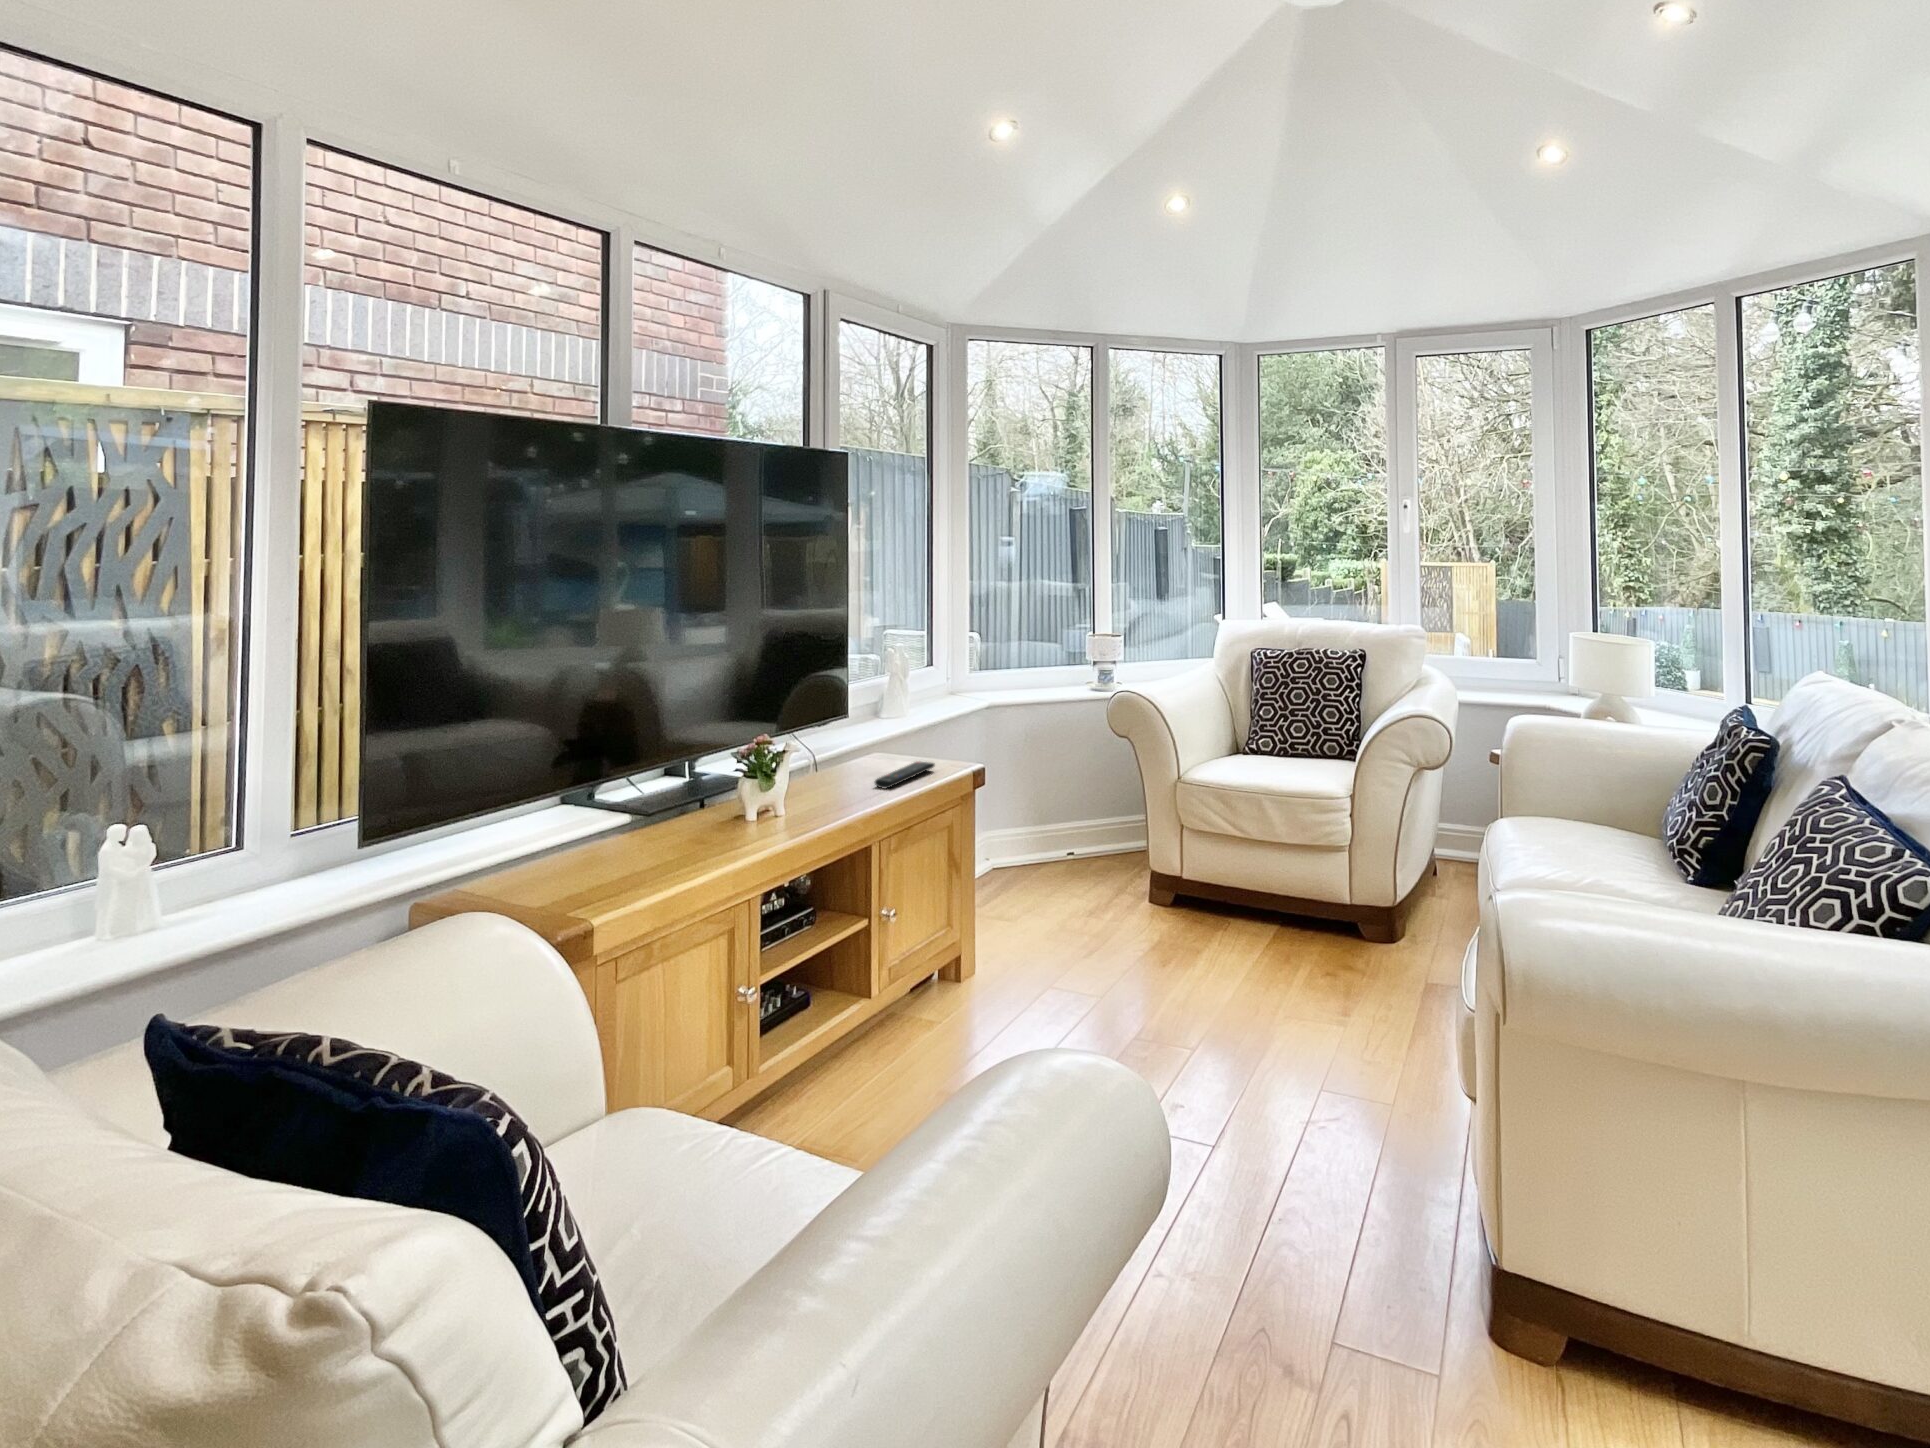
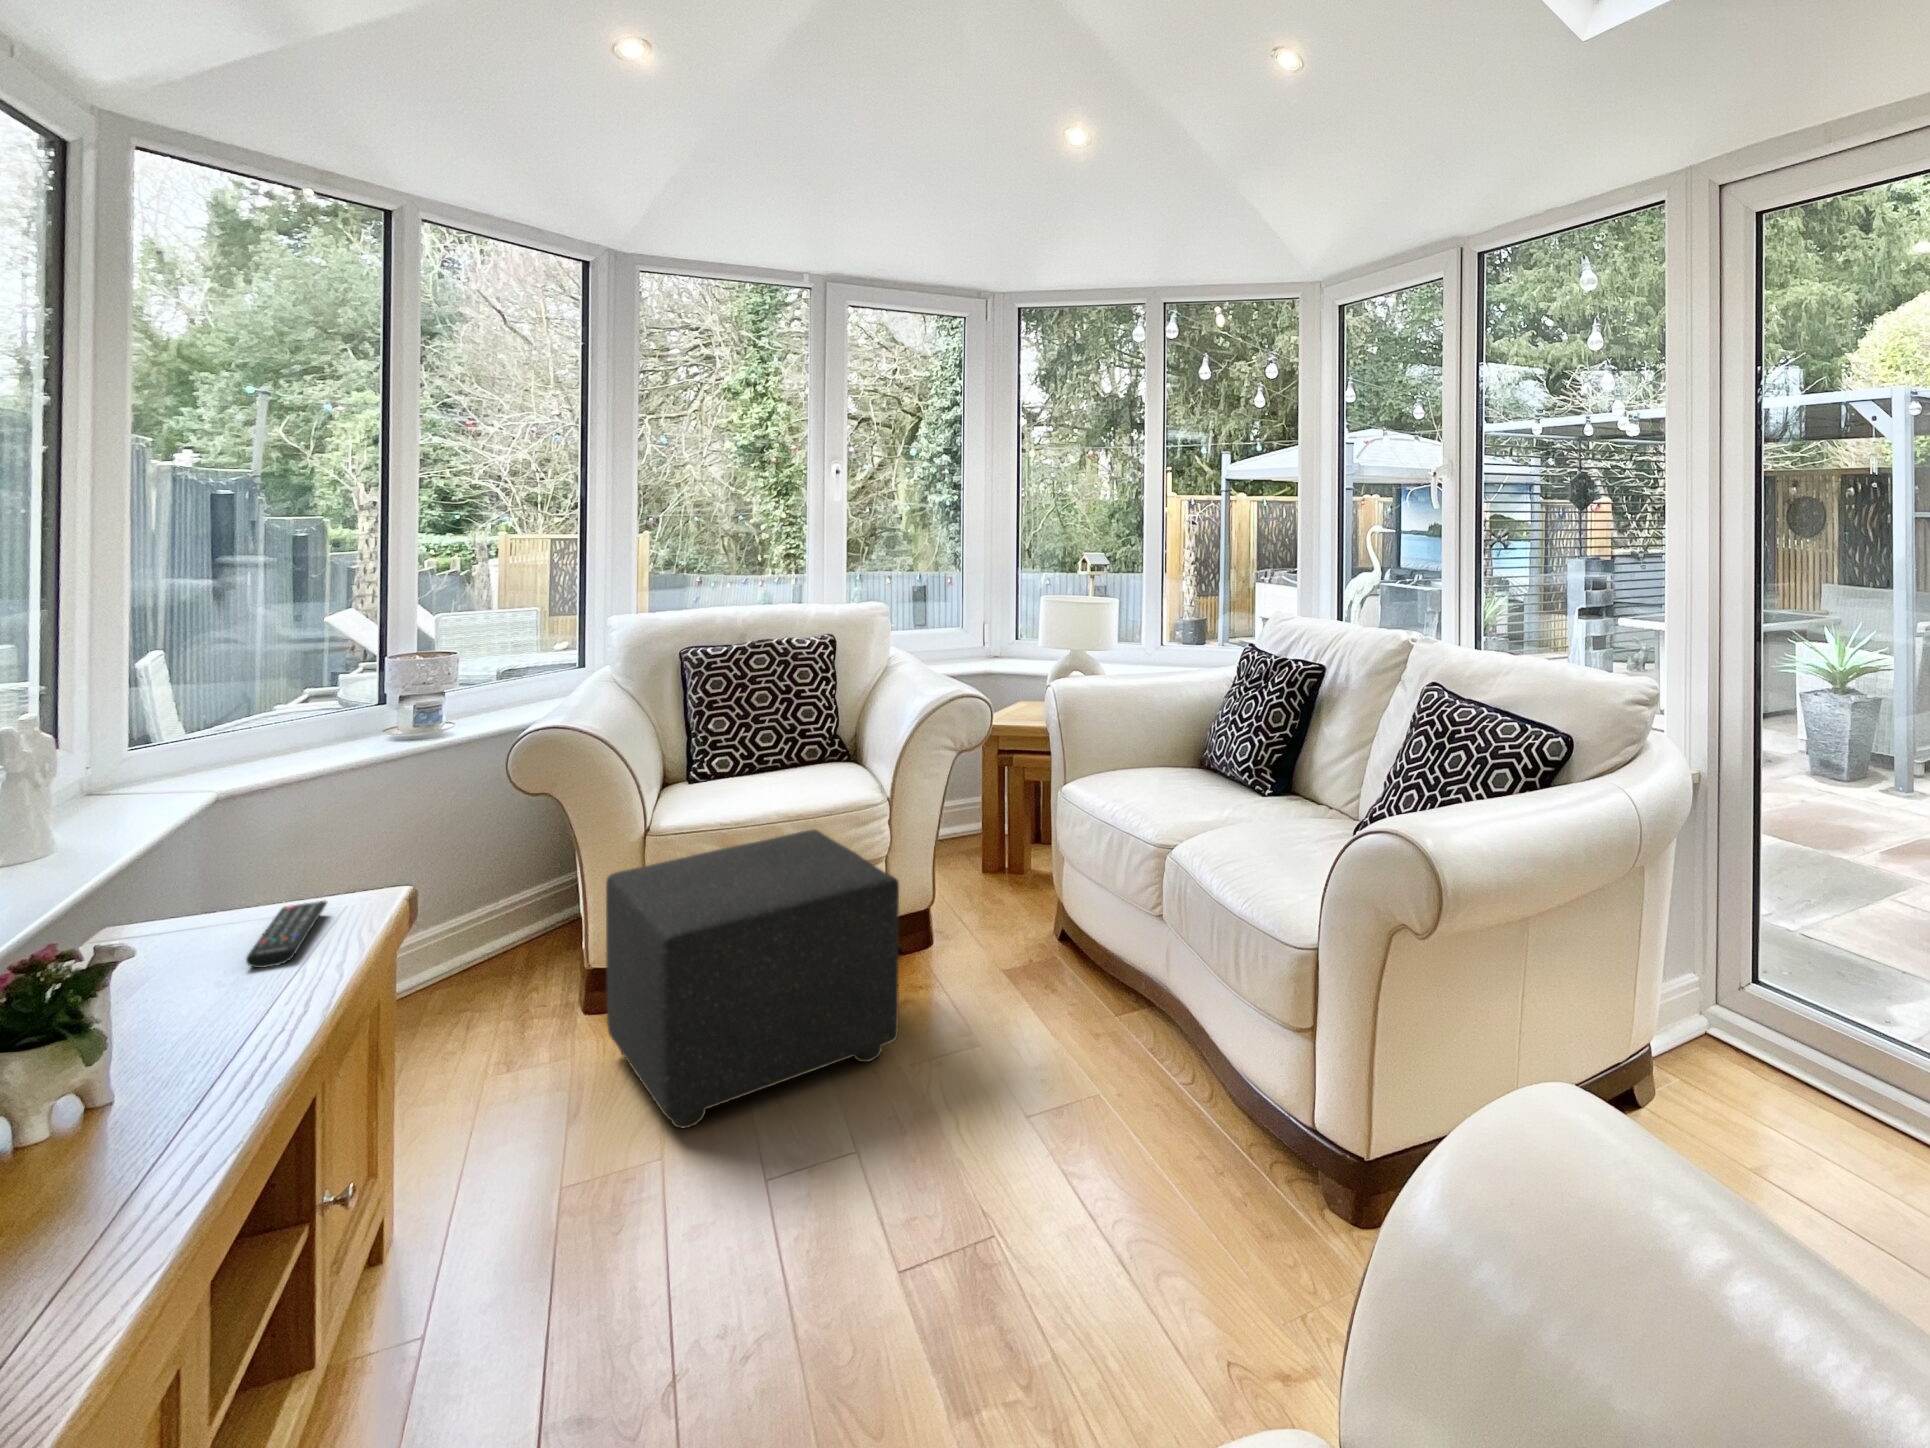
ottoman: none [1116,800,1294,1002] -> present [606,830,899,1128]

